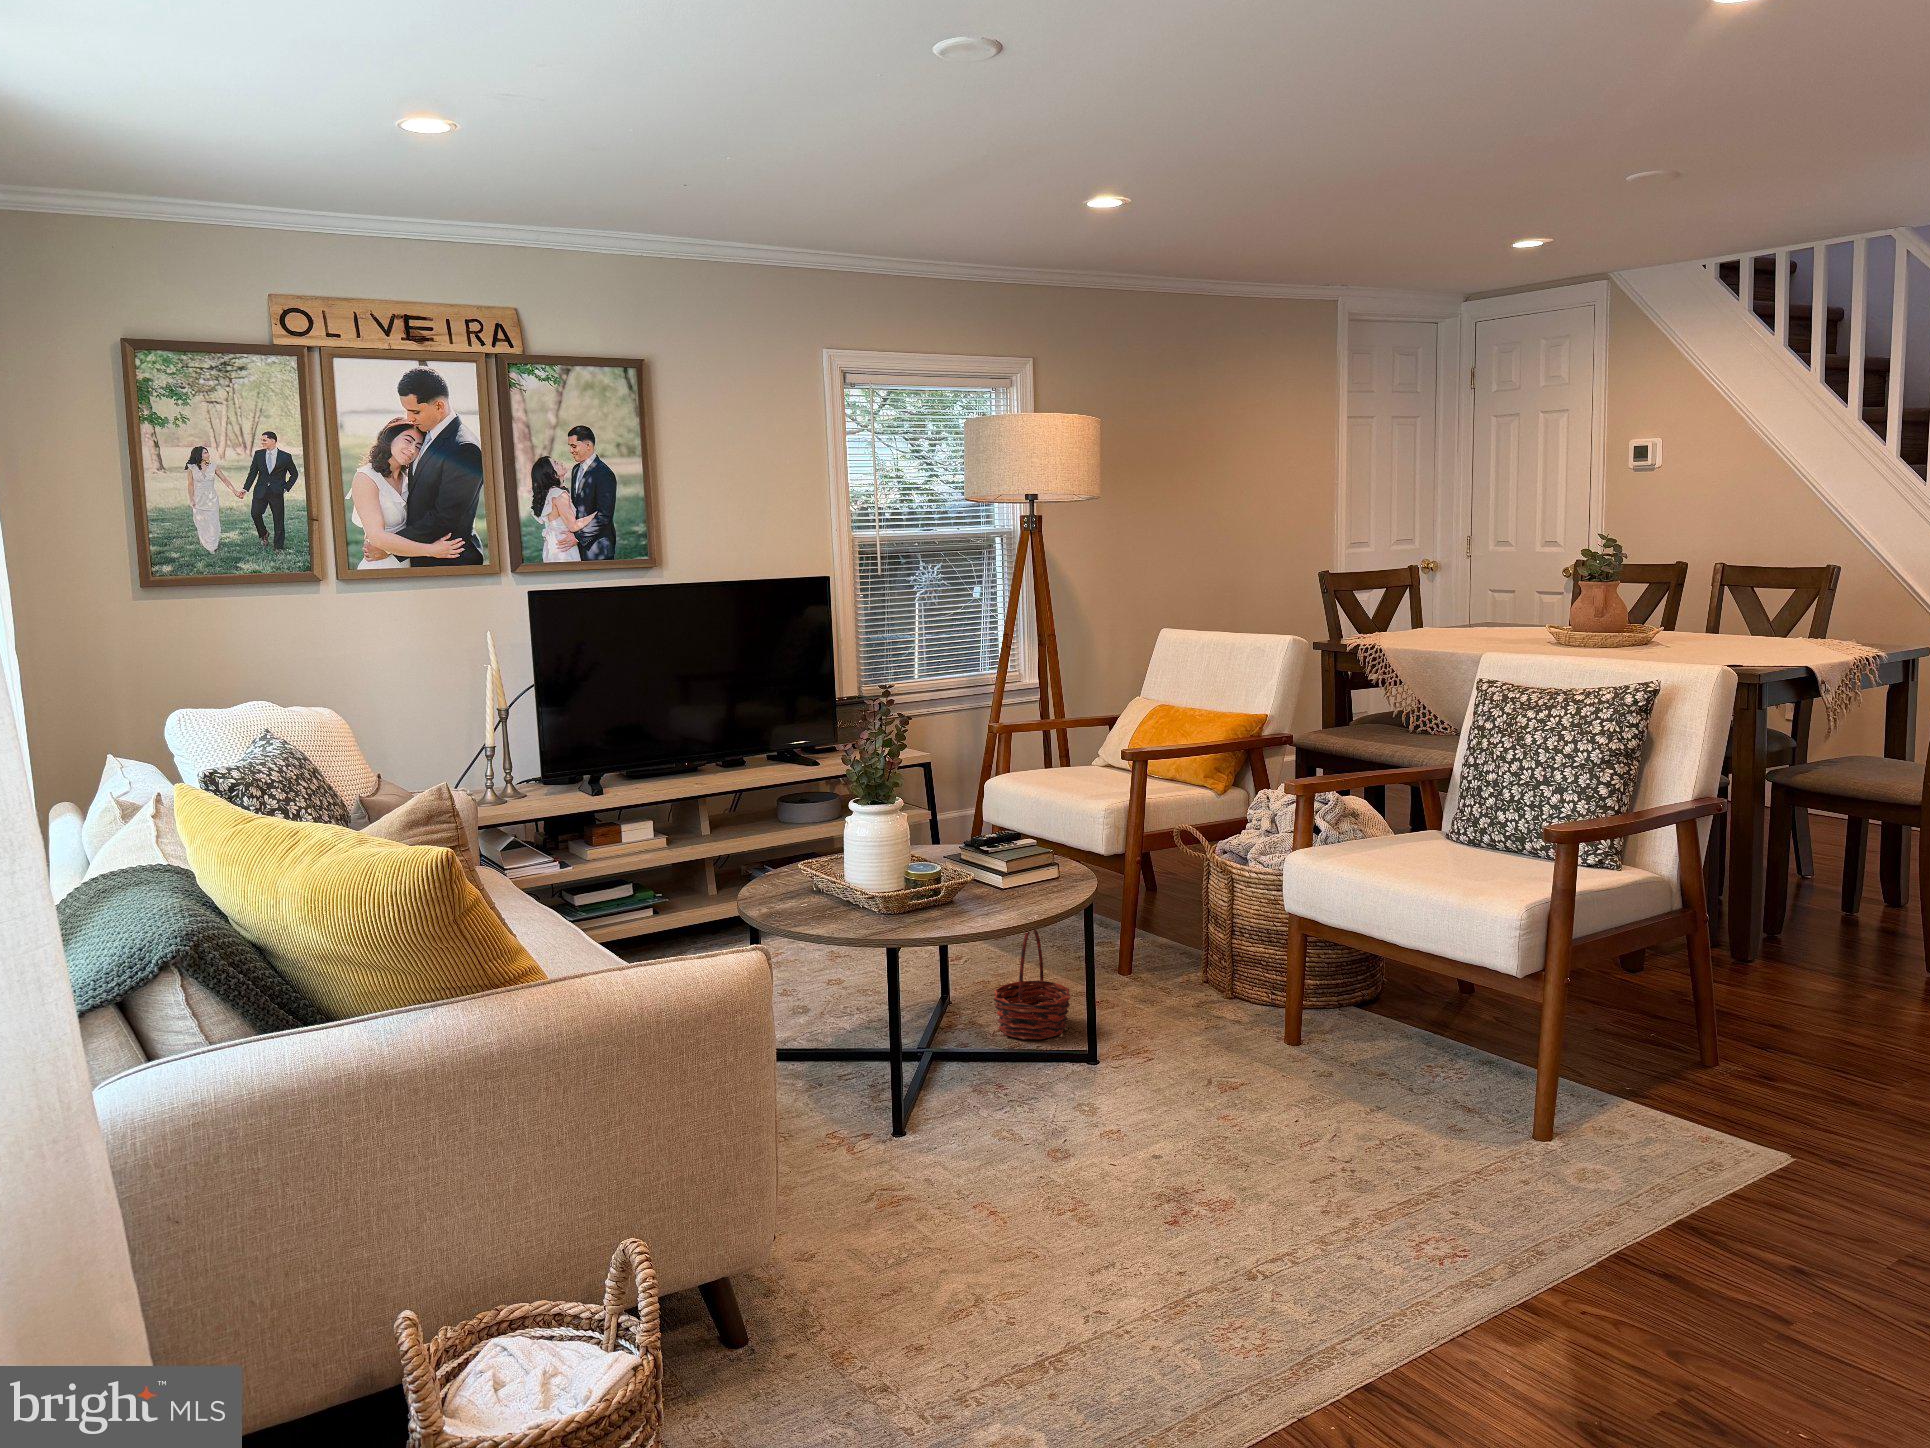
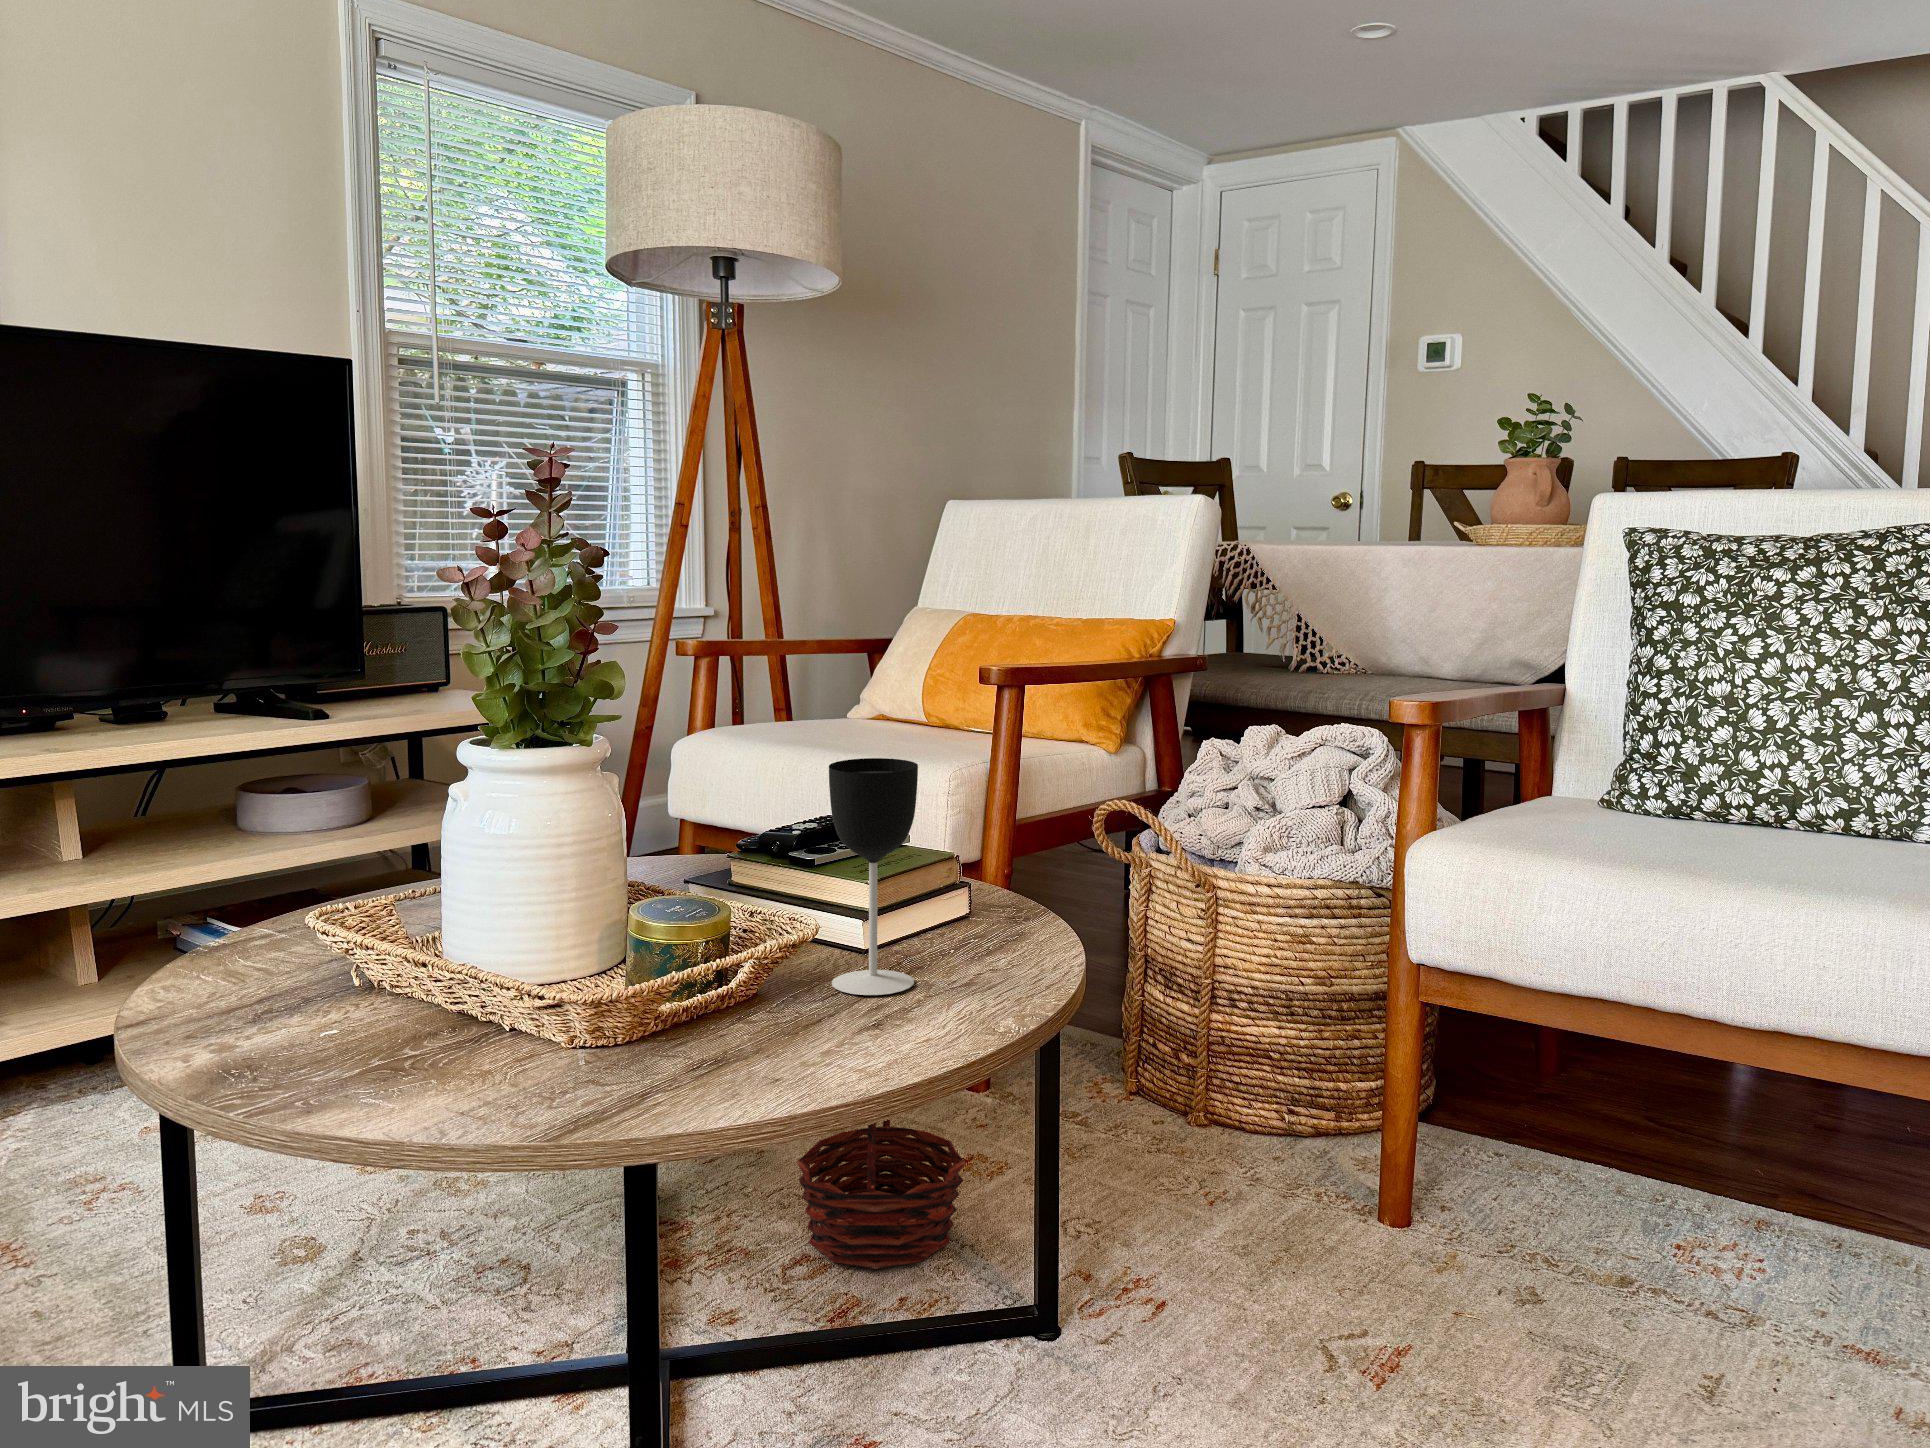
wine glass: none [982,809,1020,908] -> present [829,758,918,995]

